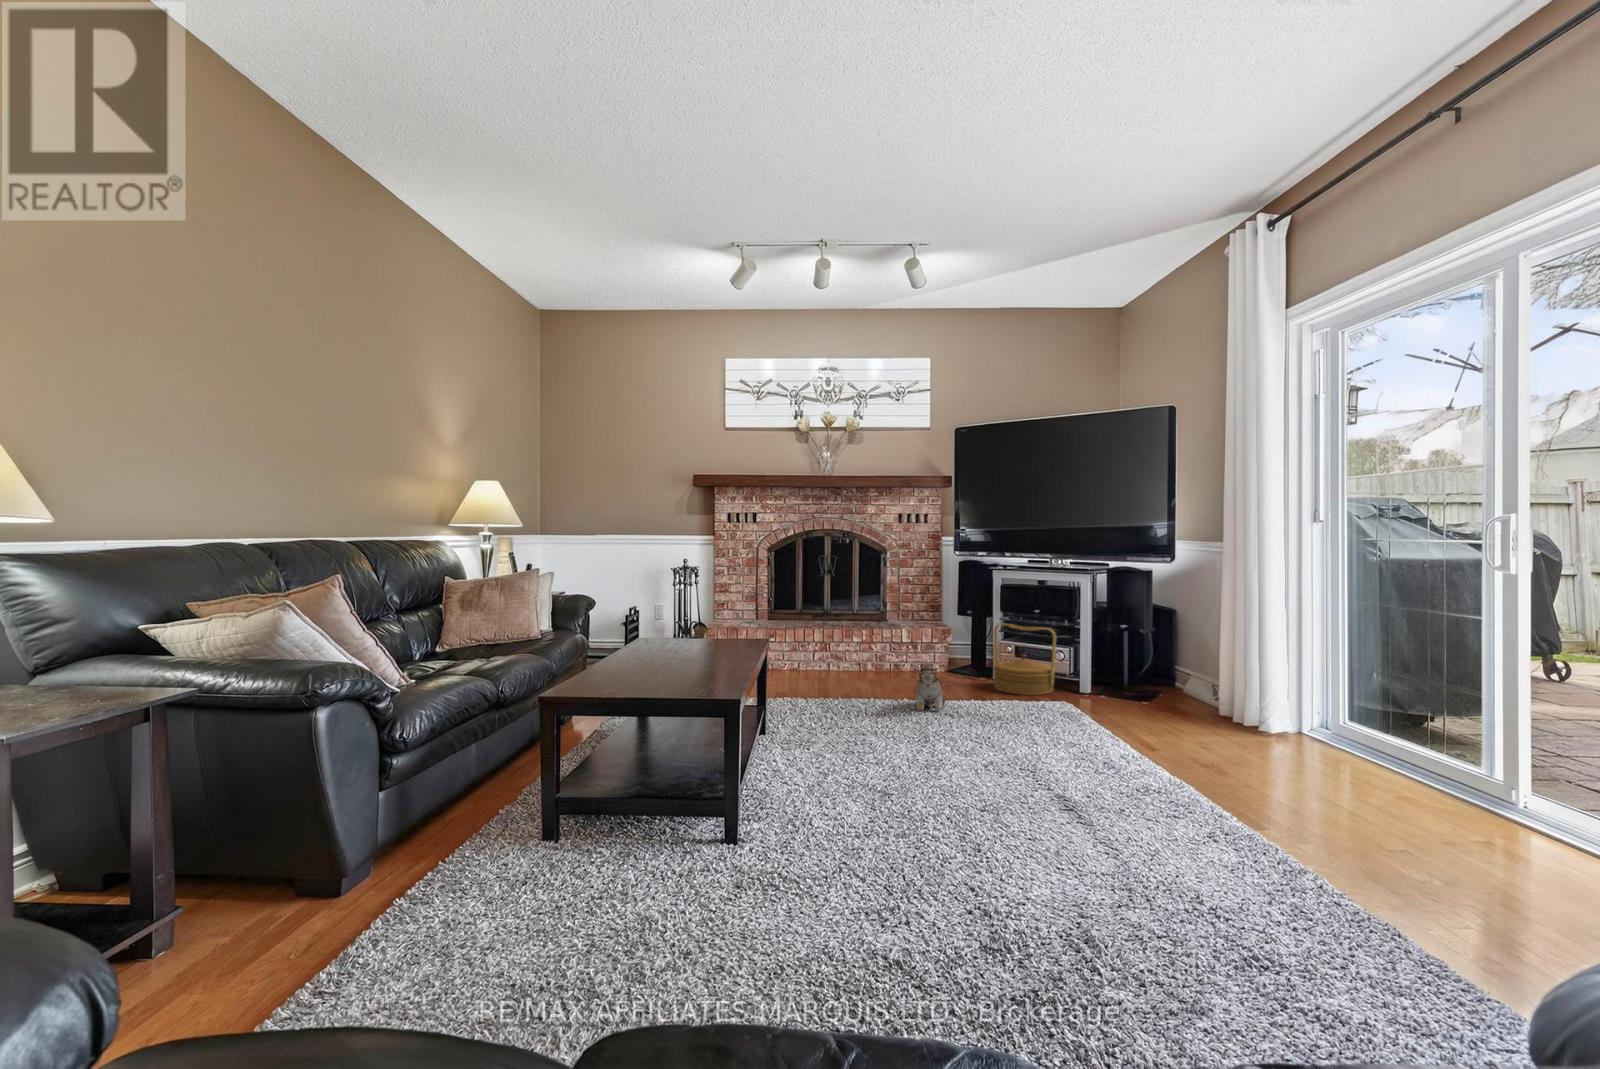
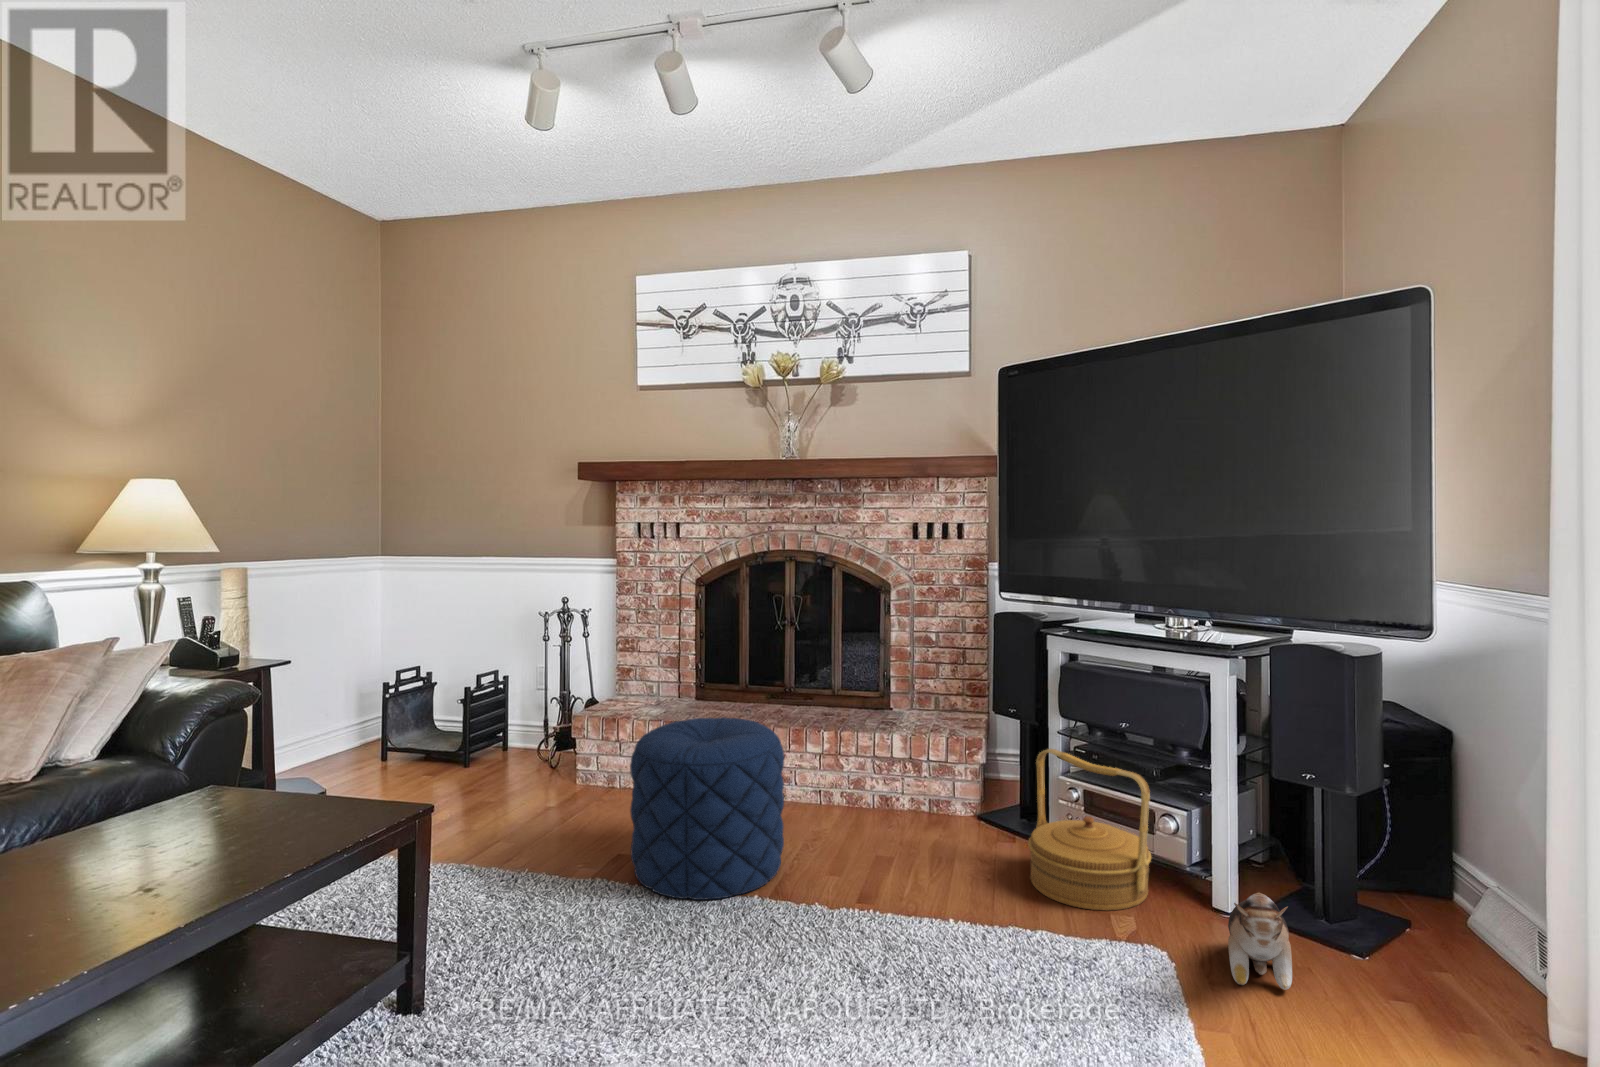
pouf: none [788,612,871,699] -> present [630,717,784,900]
plush toy: present [916,666,945,711] -> present [1228,892,1292,990]

